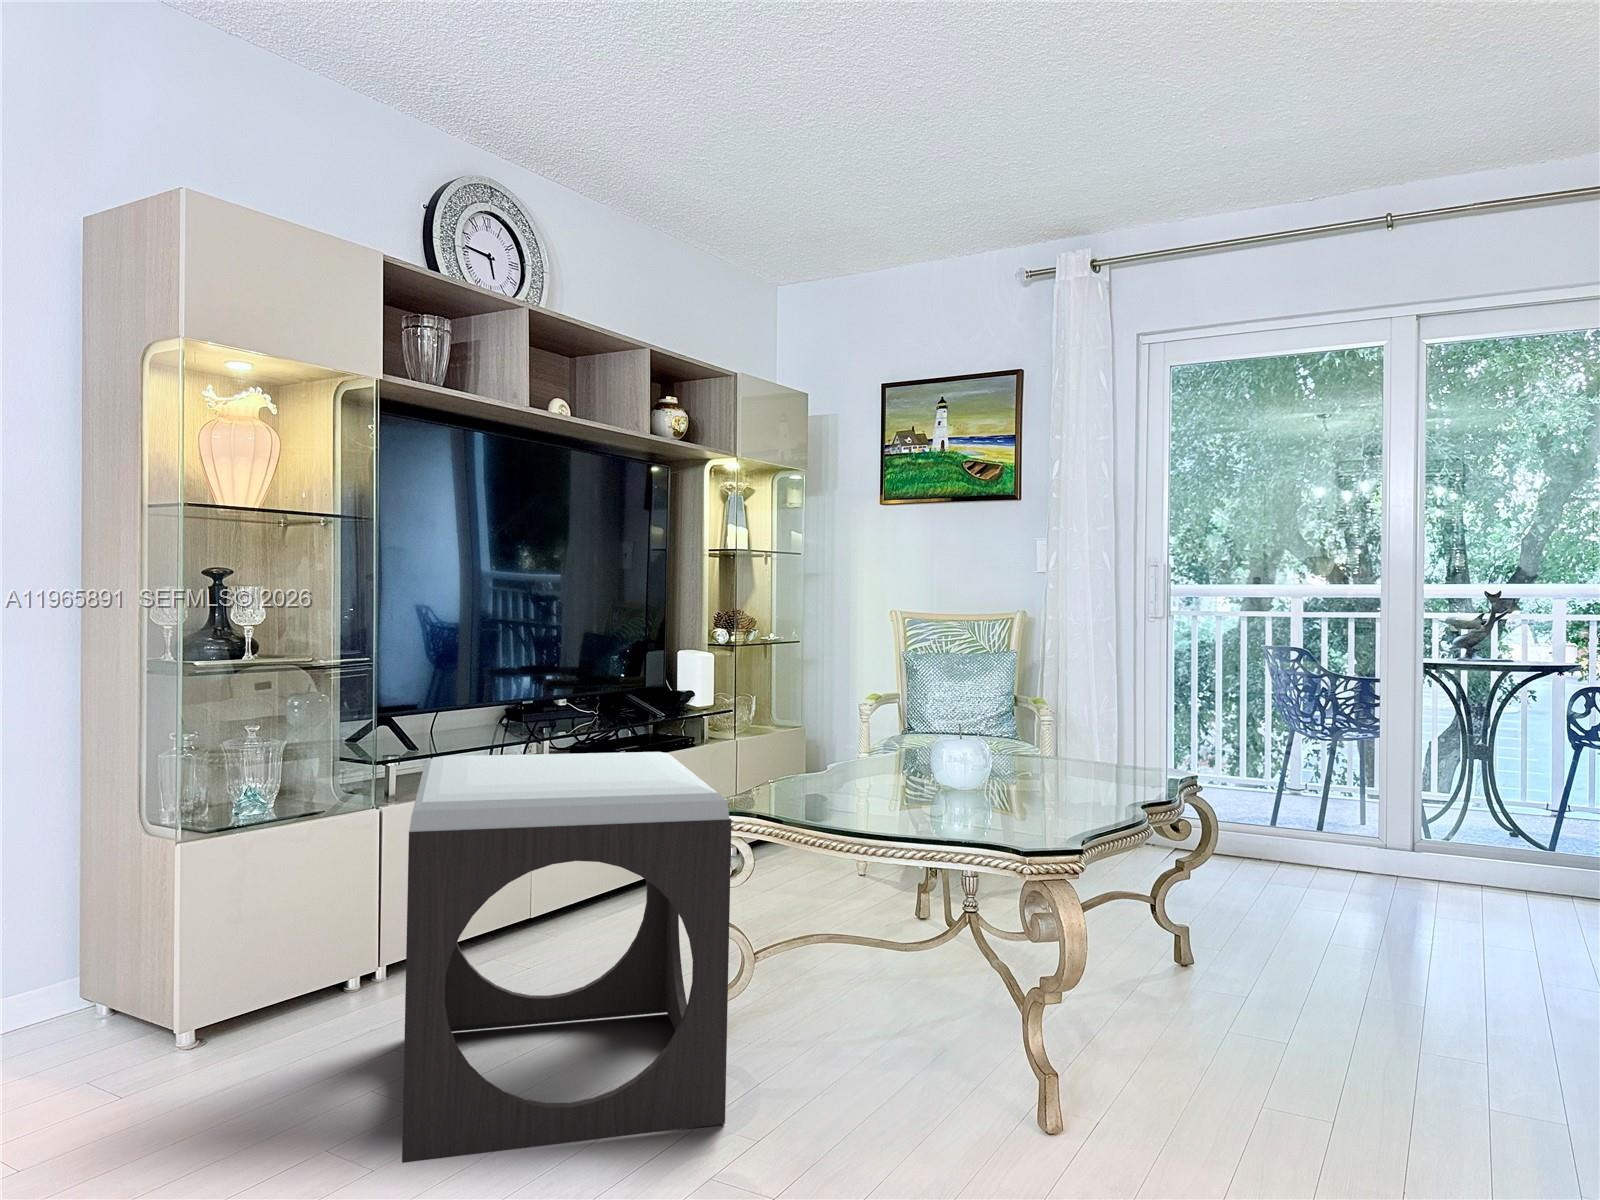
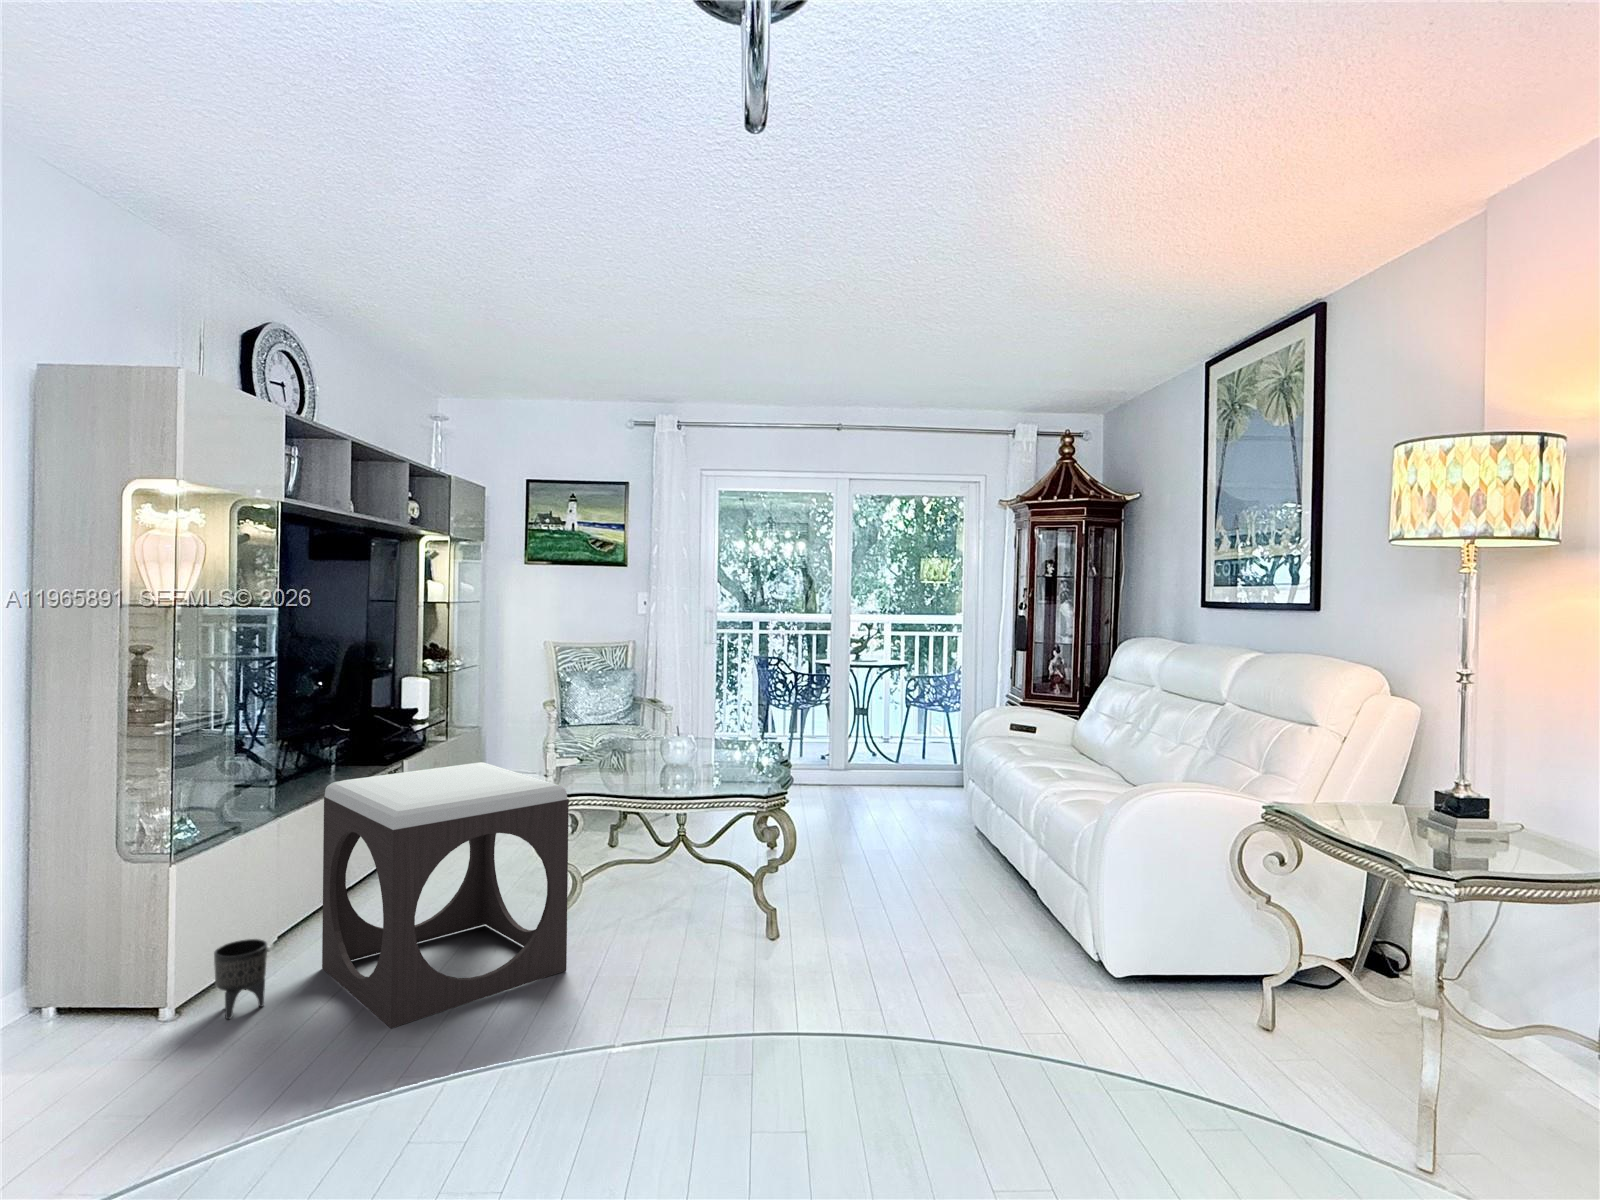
planter: none [234,973,309,1087] -> present [214,939,267,1019]

